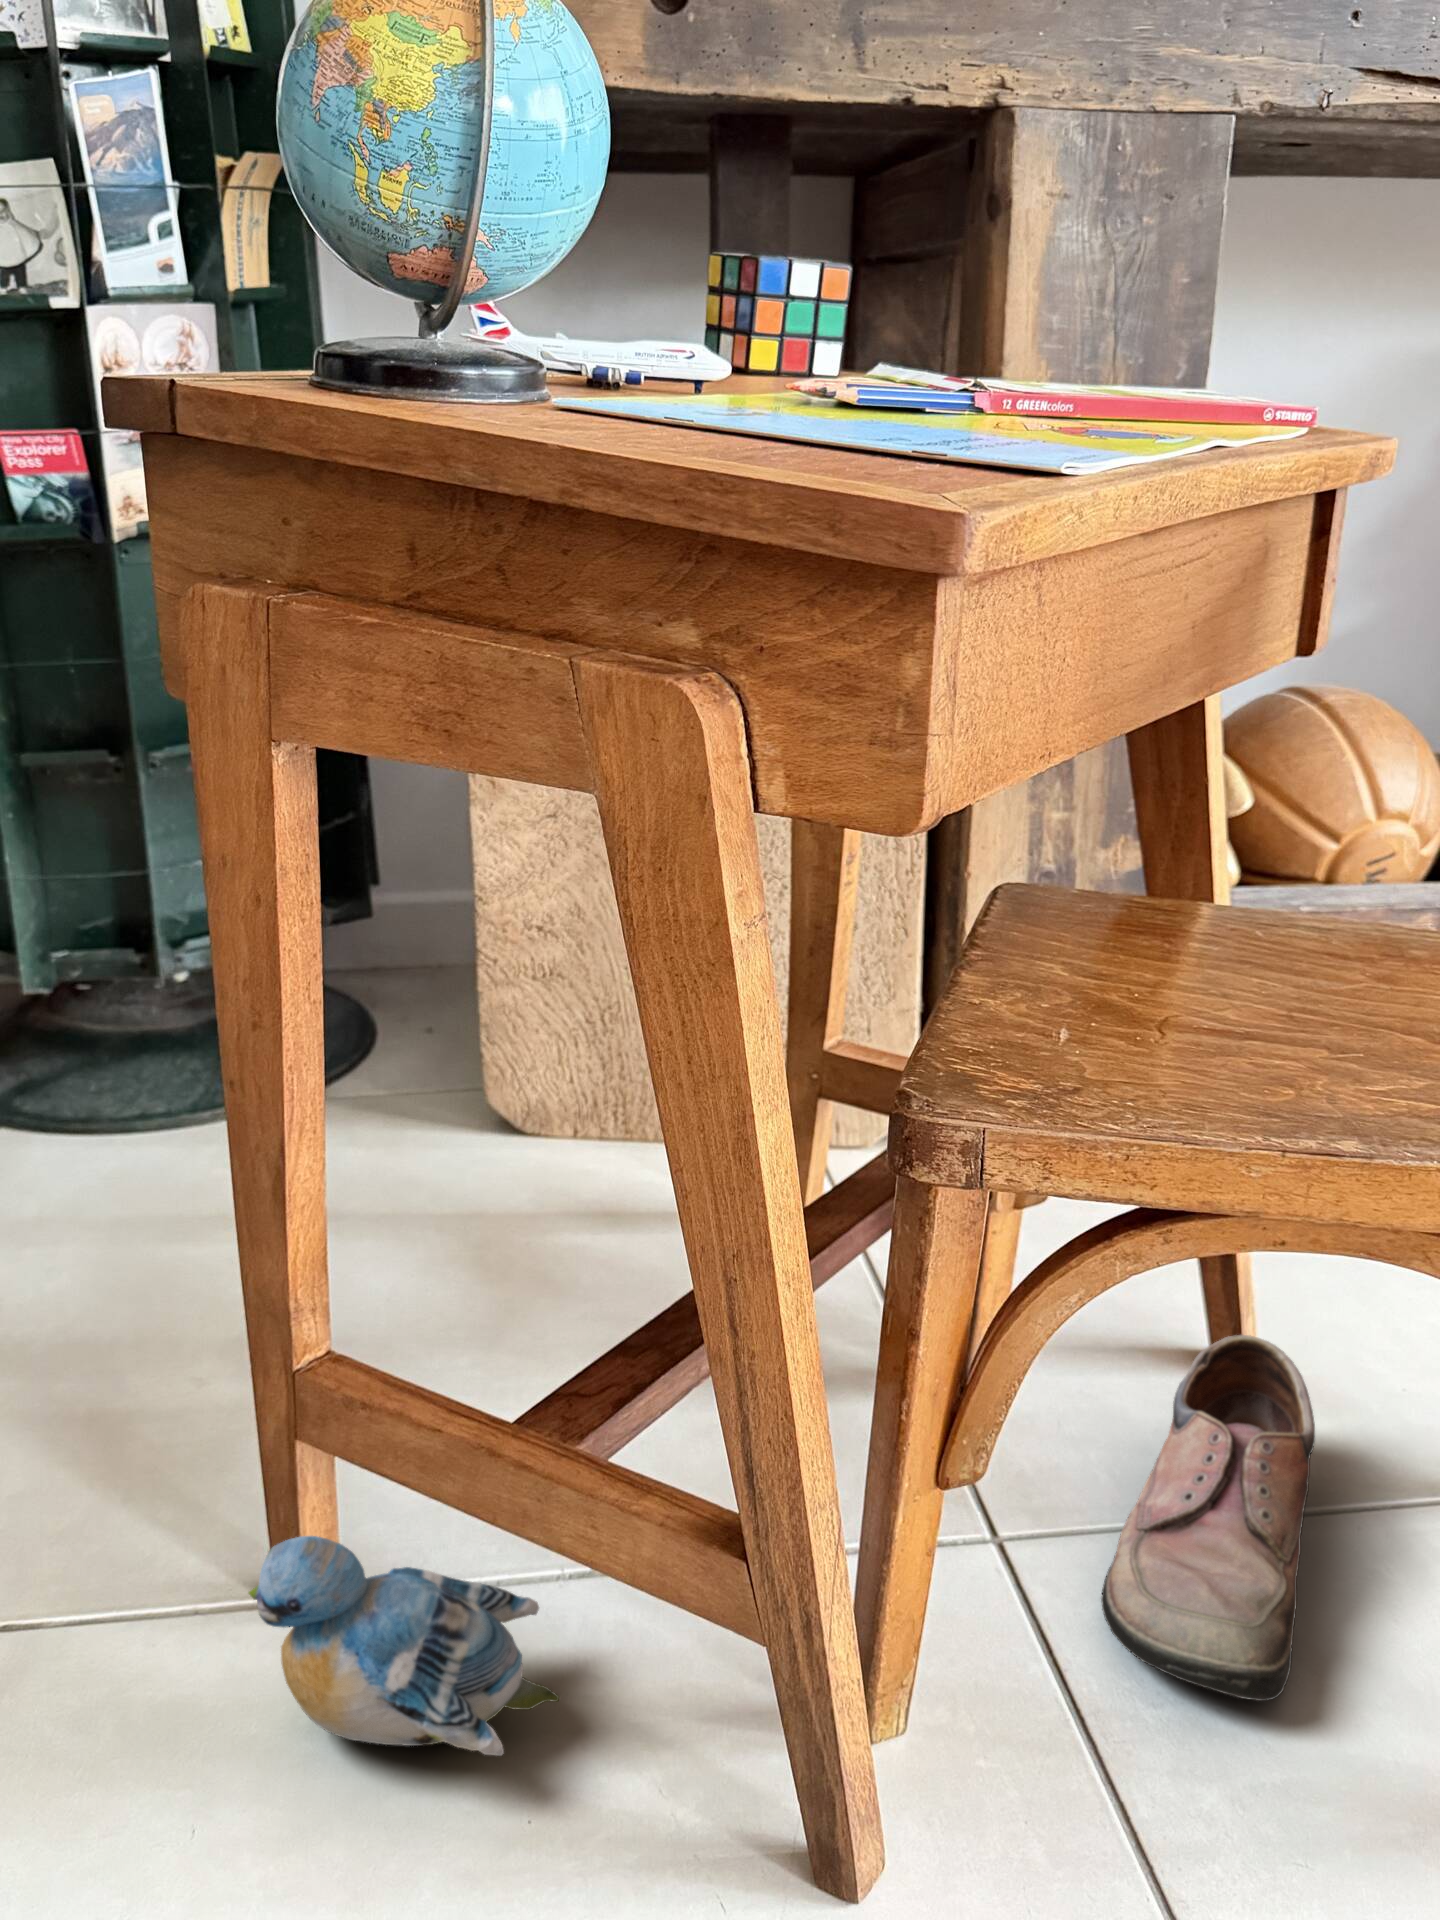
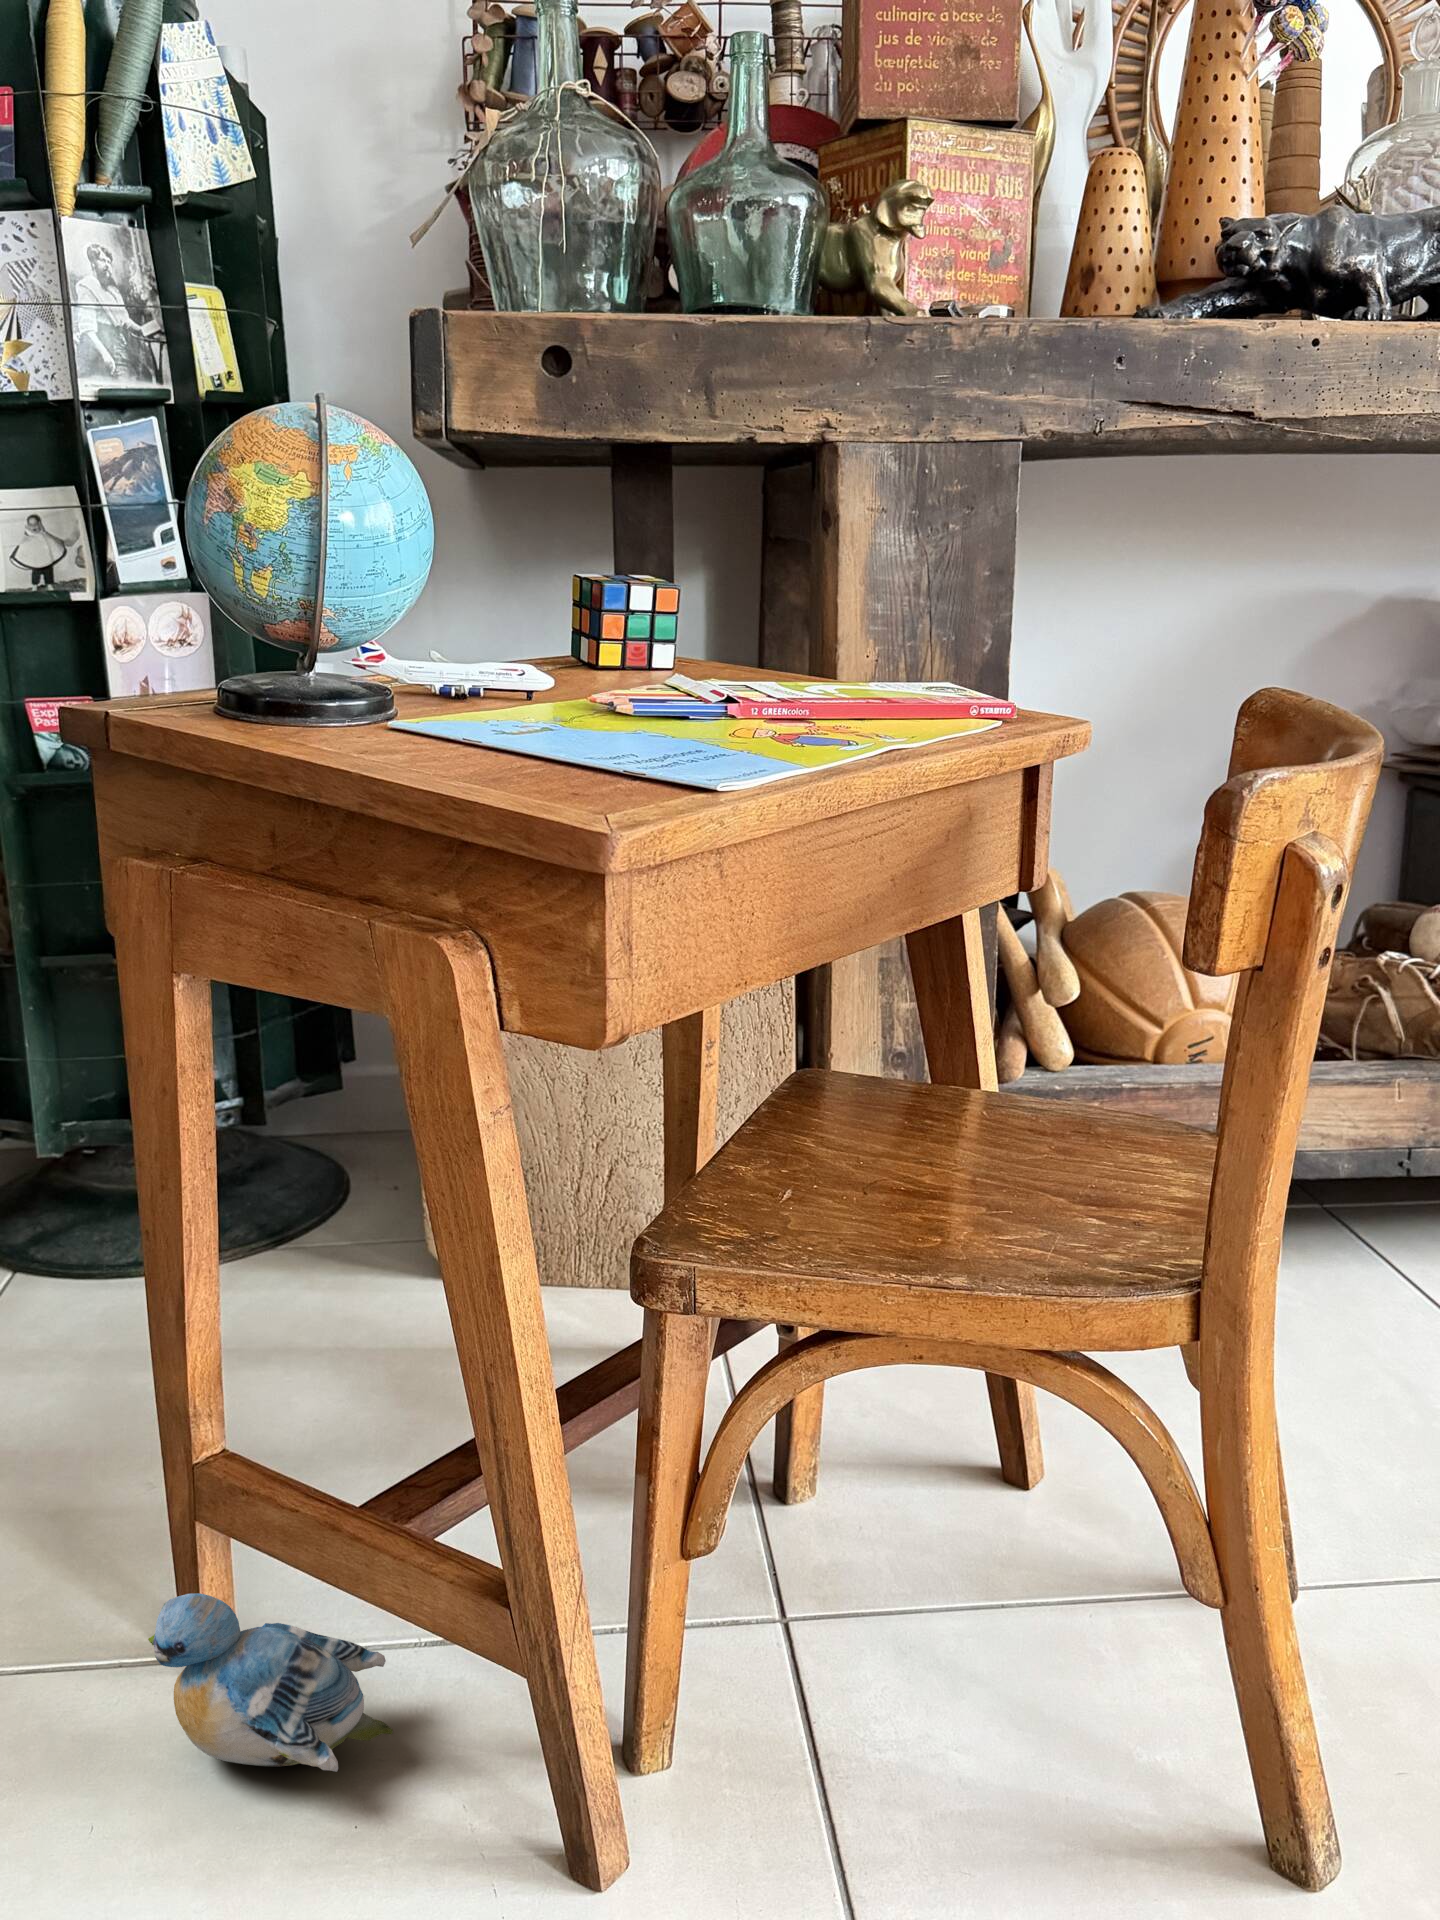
shoe: present [1101,1335,1315,1701] -> none [853,1450,1052,1745]

